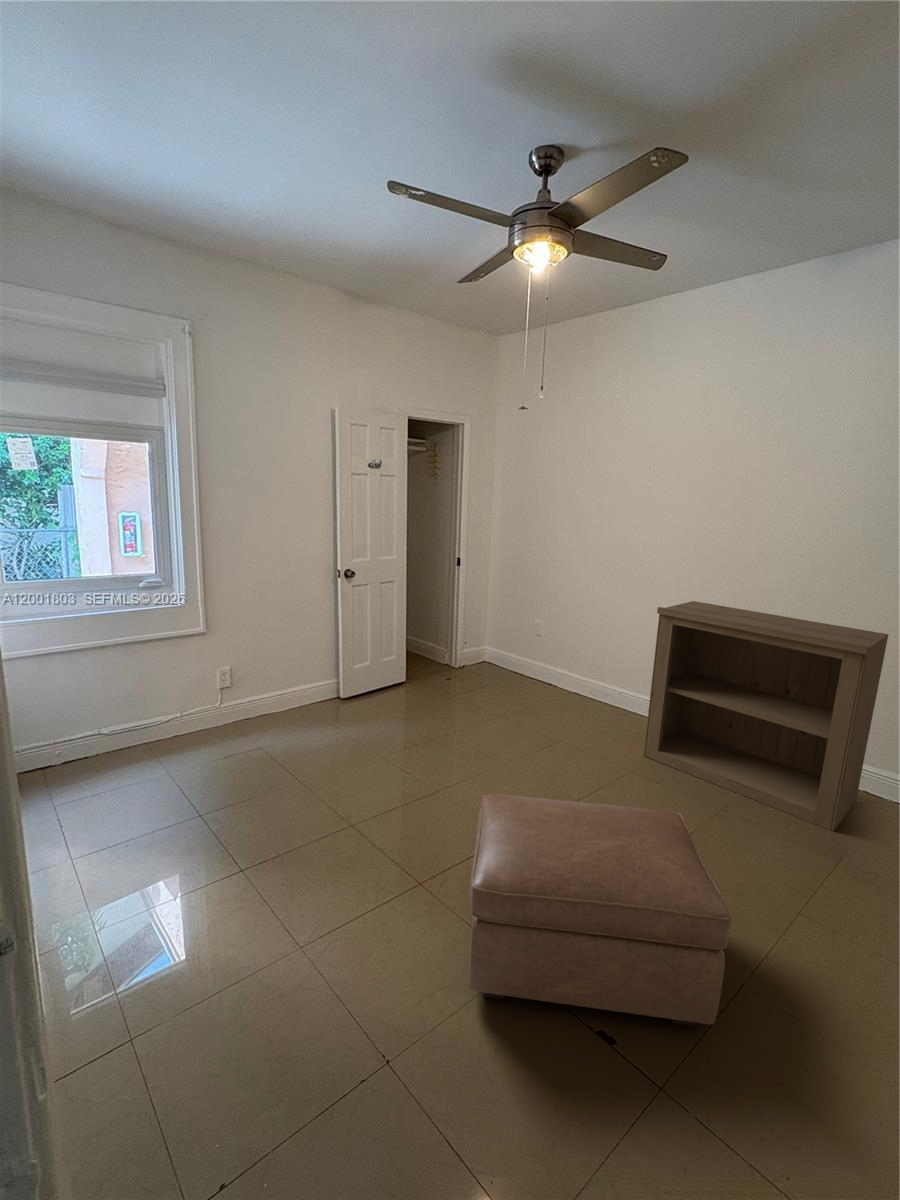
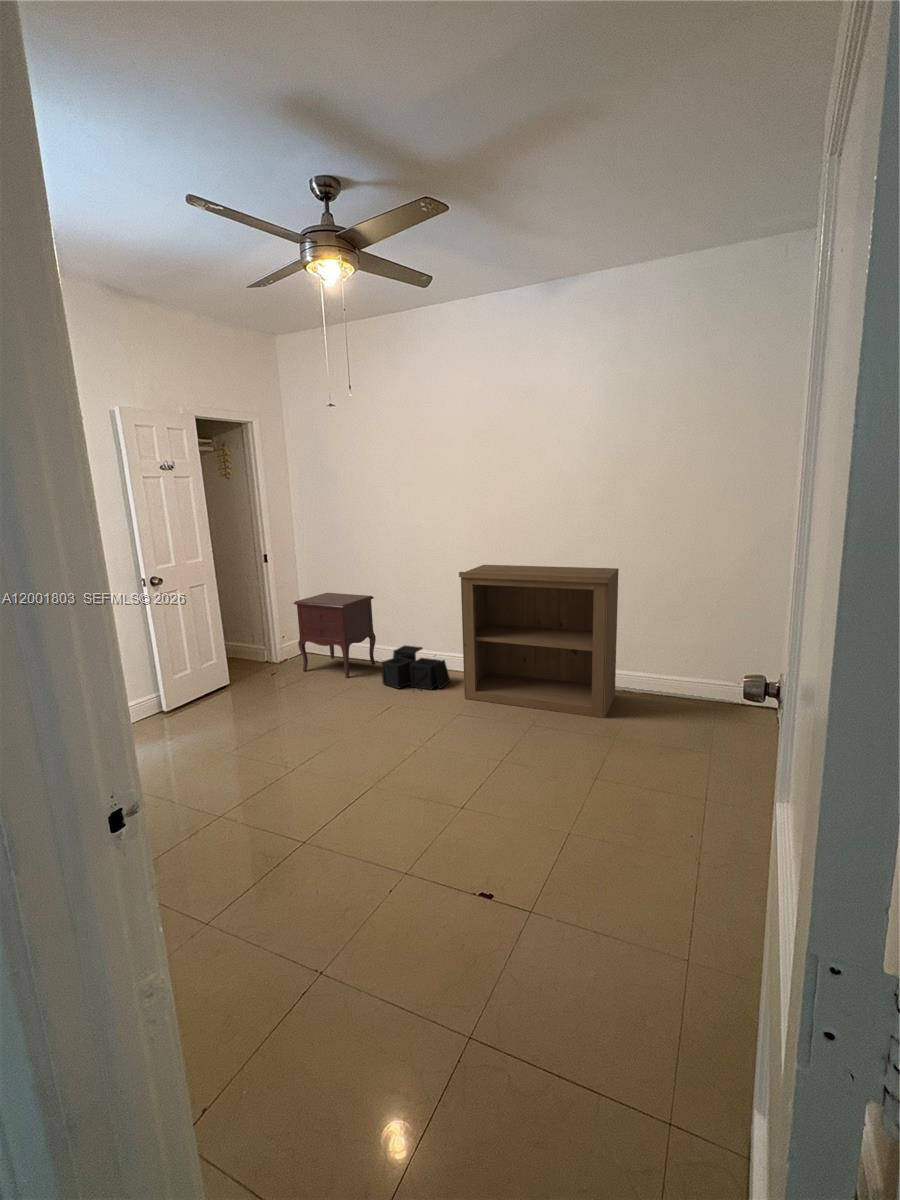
nightstand: none [474,605,560,700] -> present [294,593,376,678]
storage bin: none [553,677,631,737] -> present [381,646,450,689]
ottoman: present [469,793,732,1026] -> none [351,722,557,904]

